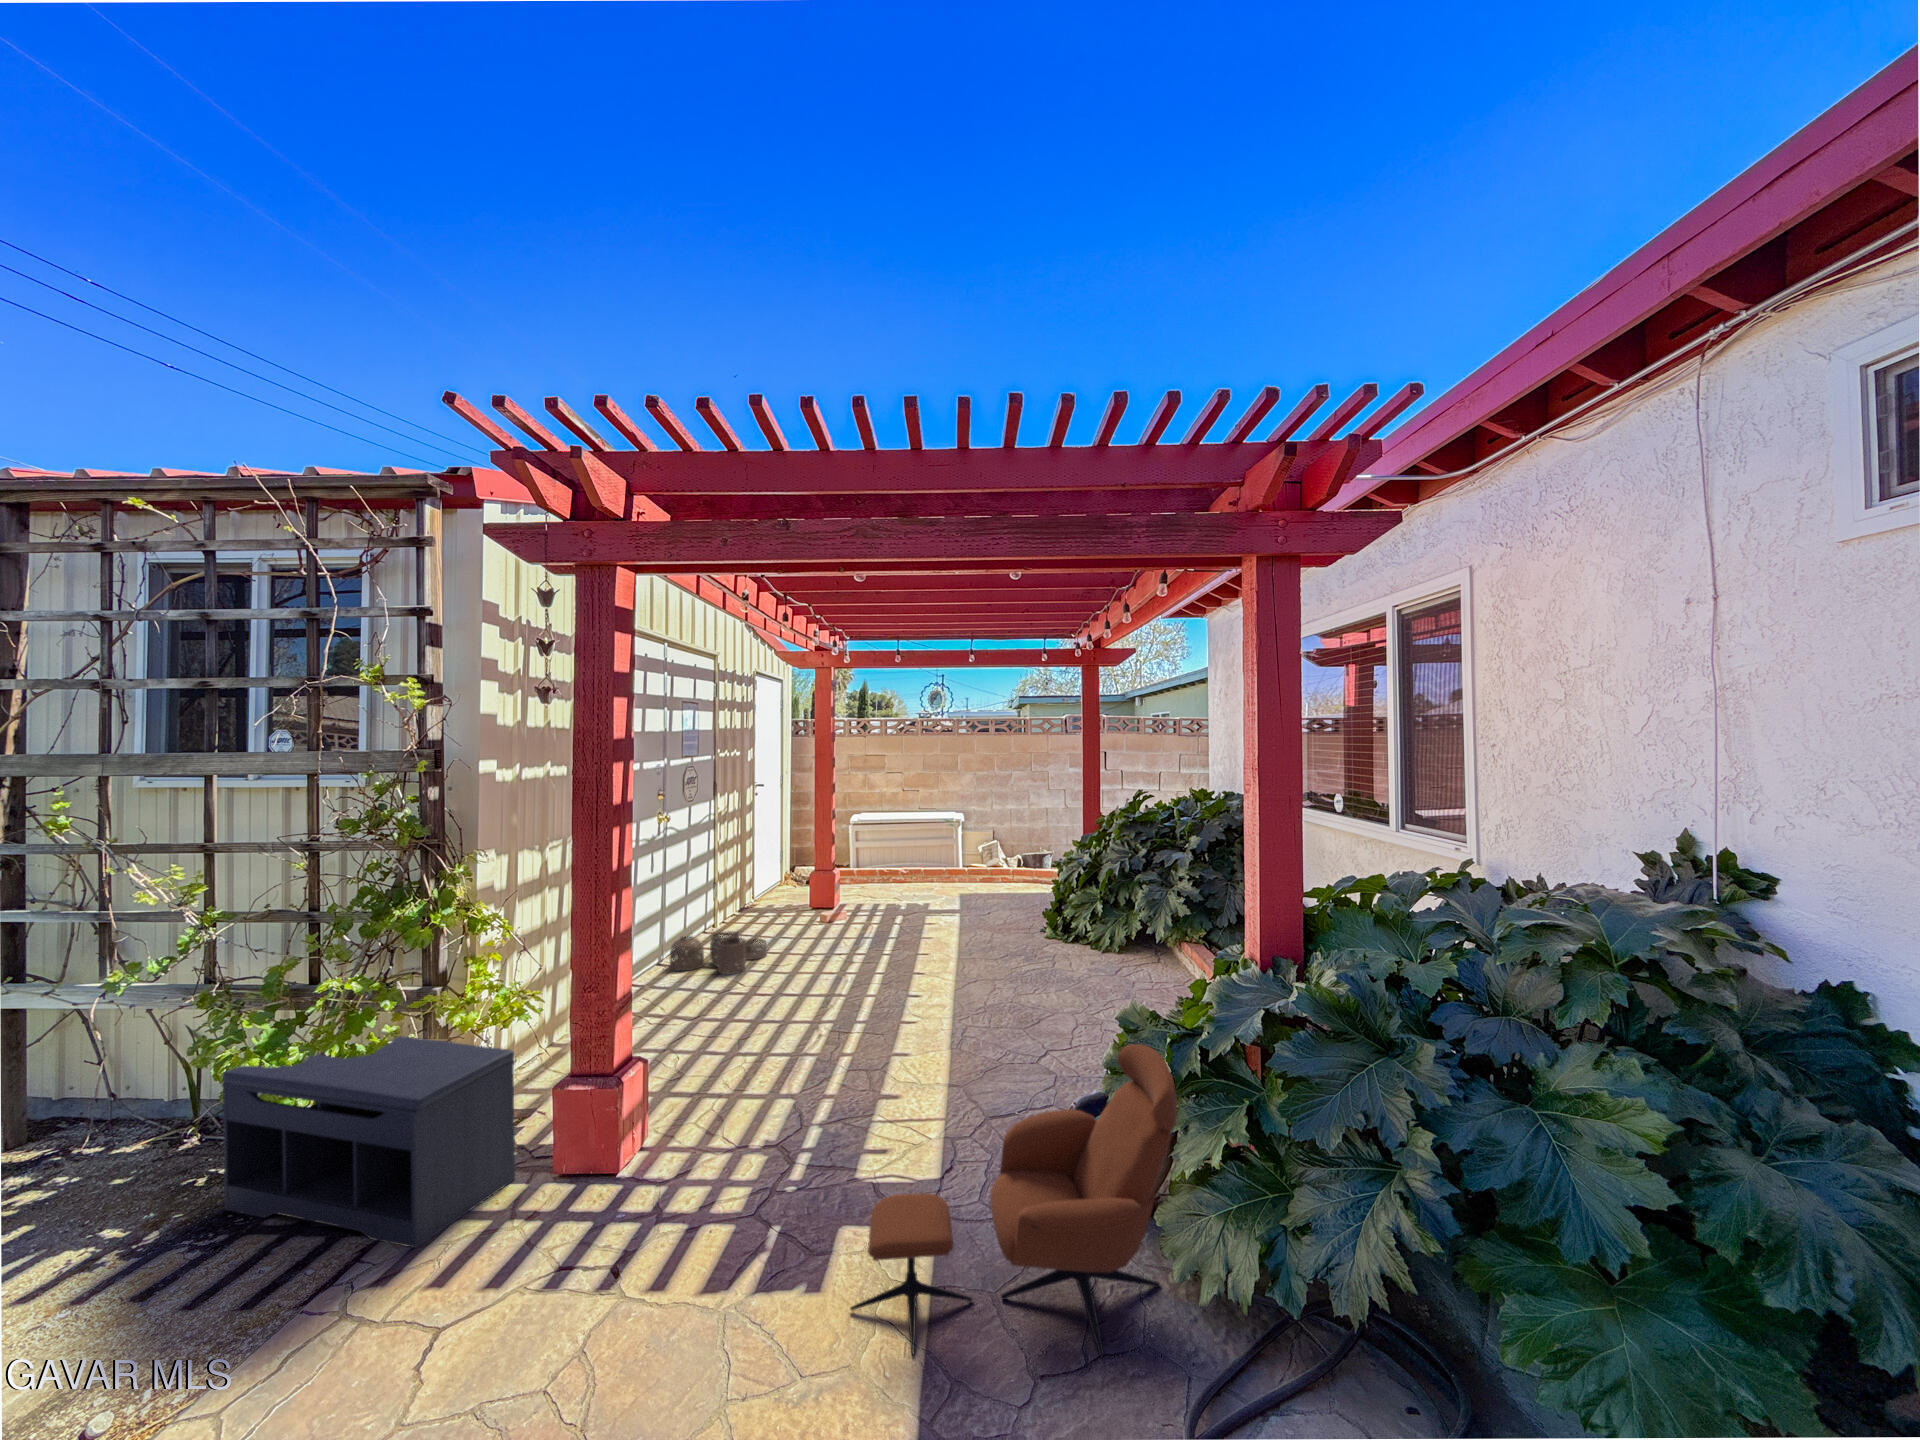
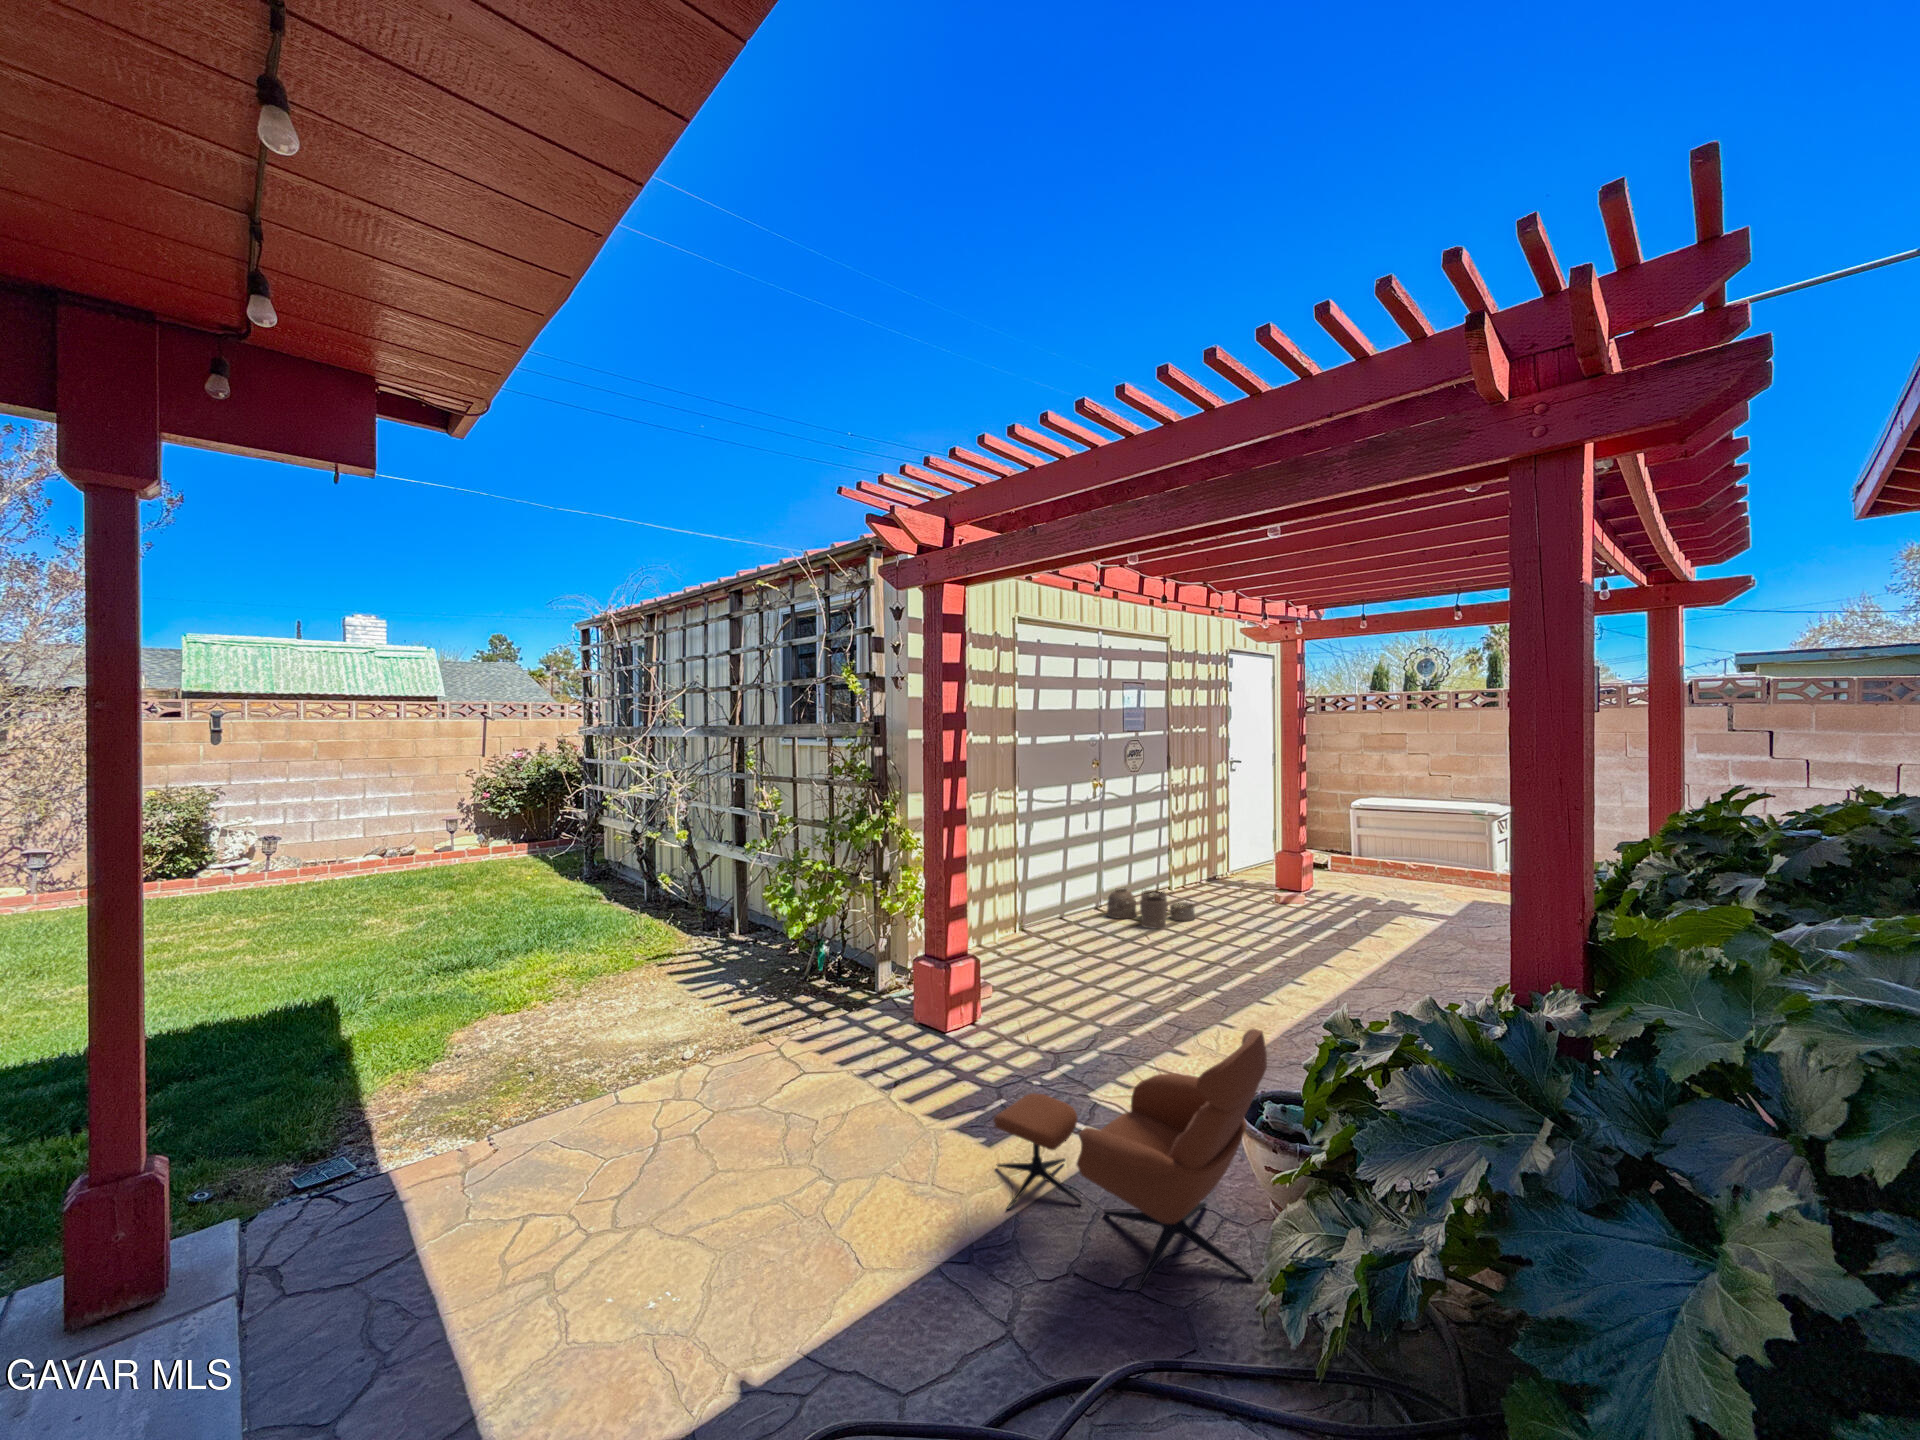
bench: present [222,1036,515,1248] -> none [778,898,899,1034]

